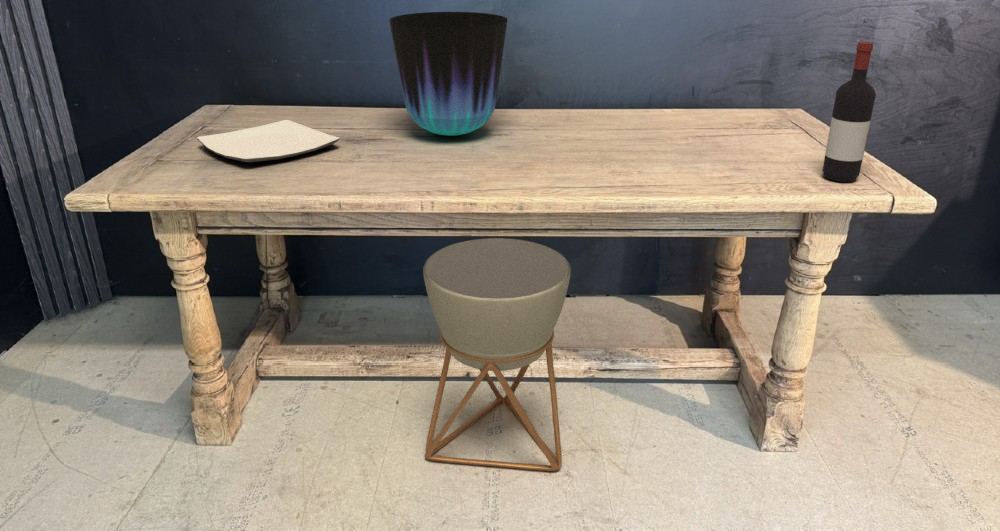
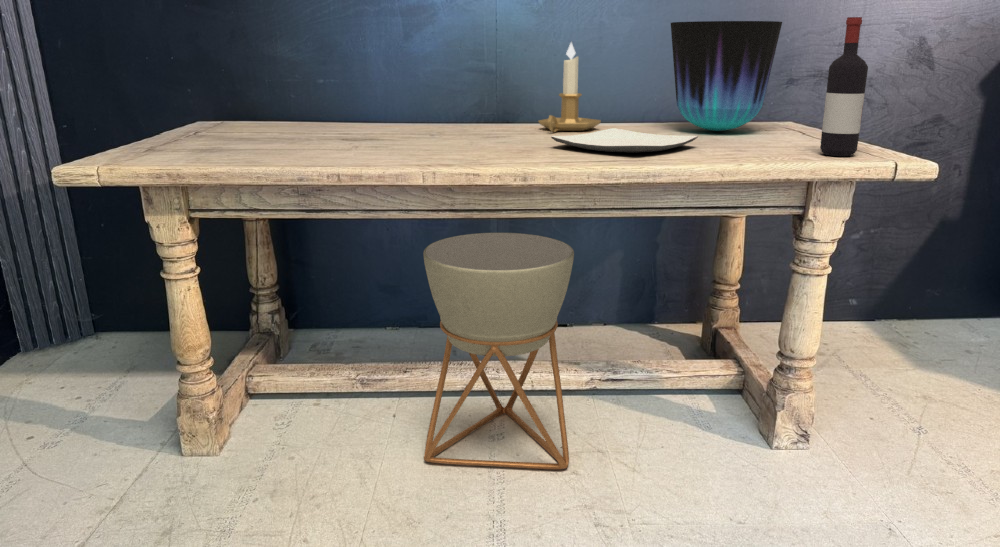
vase: present [389,12,507,136] -> present [671,21,782,131]
candlestick: none [544,28,608,124] -> present [539,43,601,132]
plate: present [197,120,339,162] -> present [551,128,698,153]

